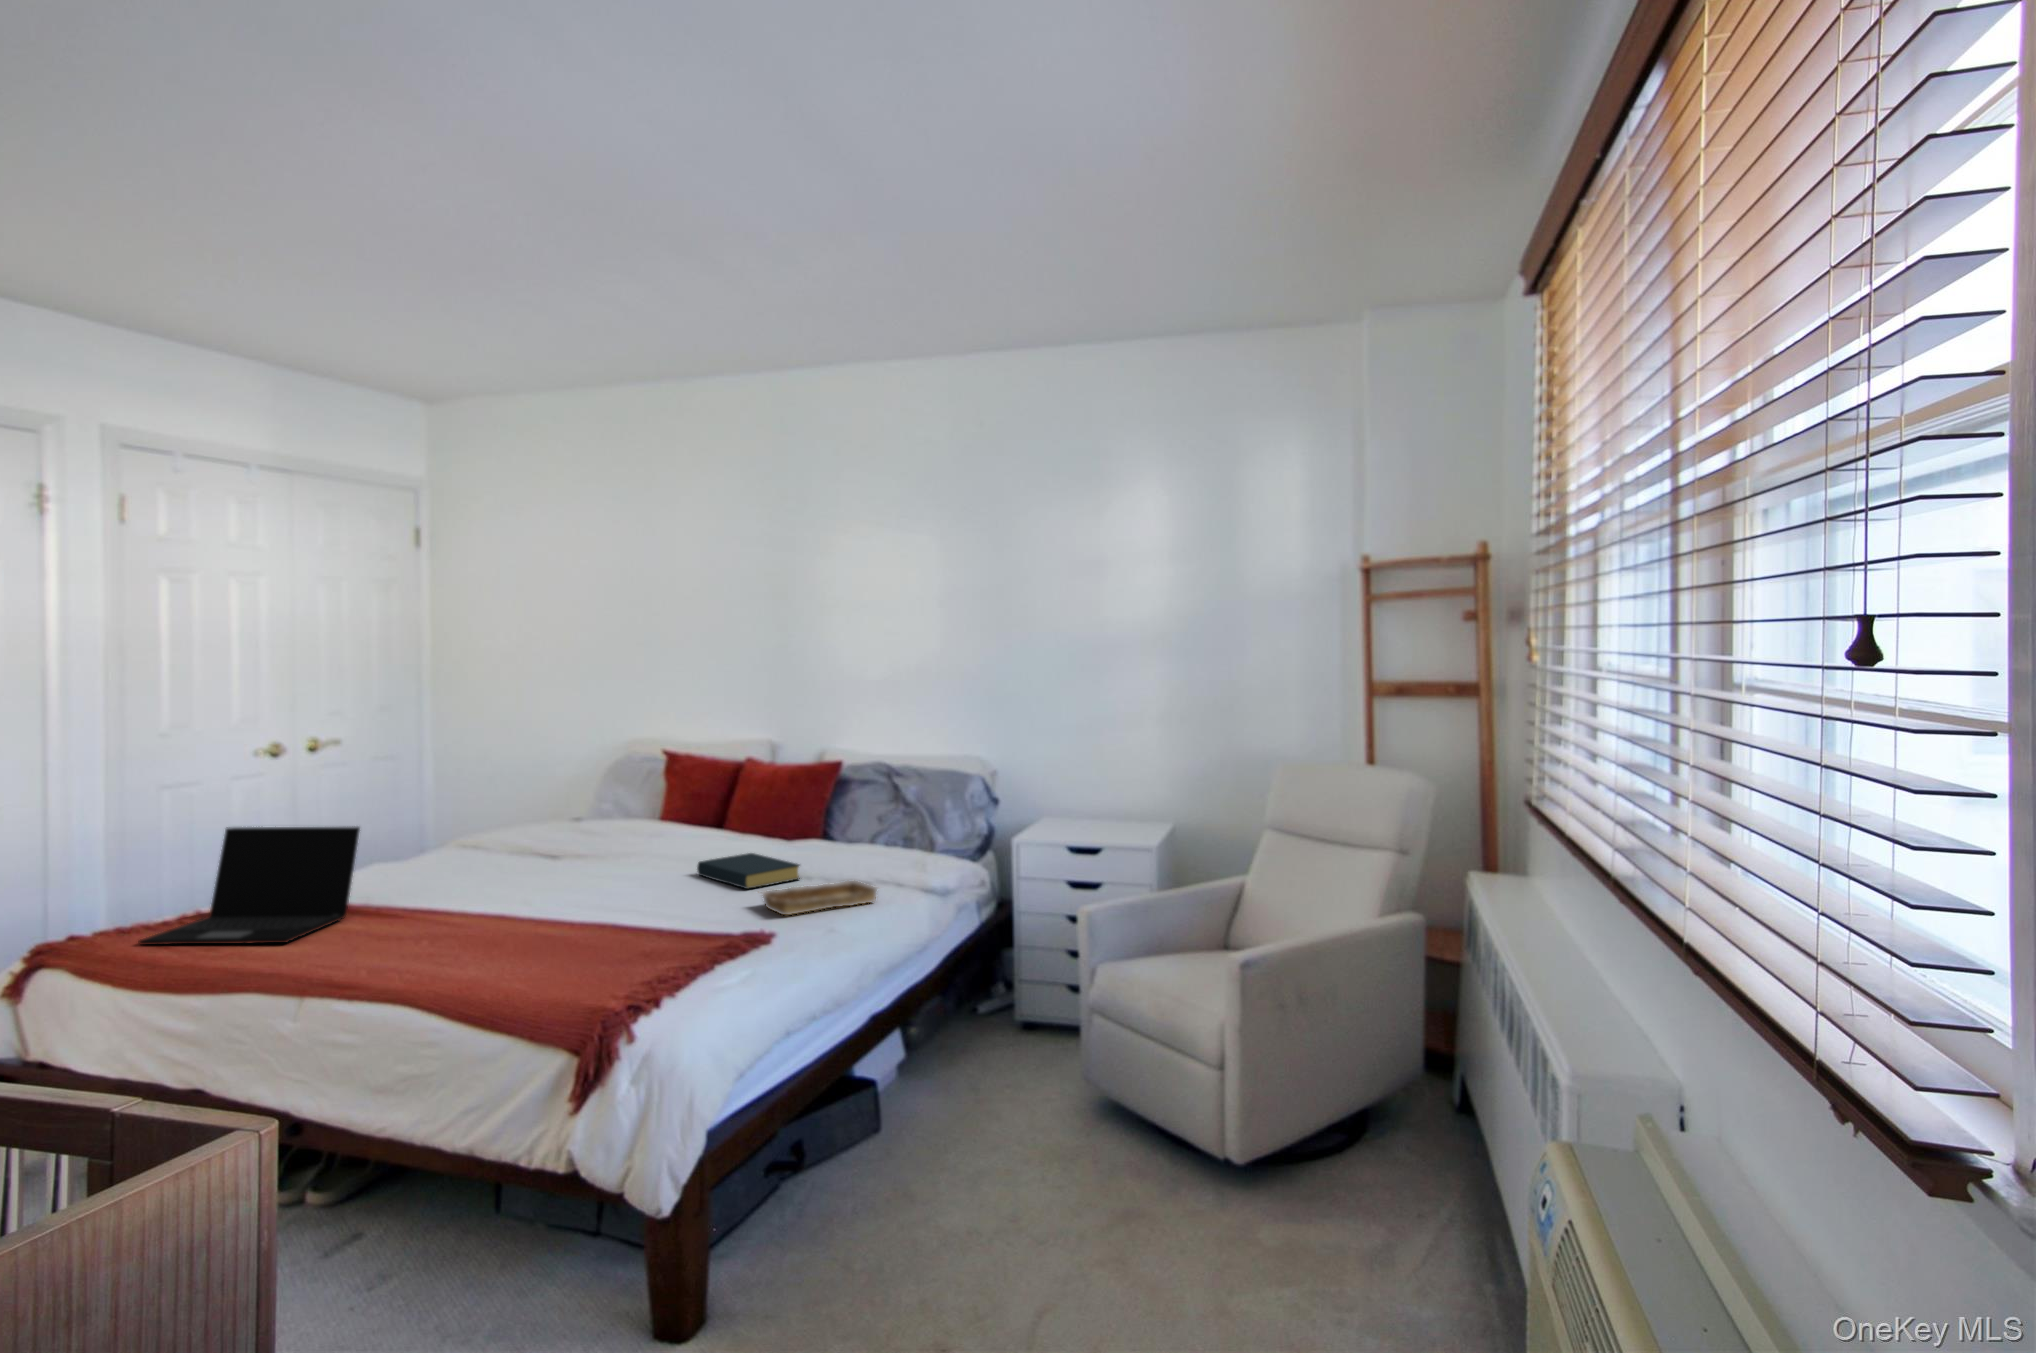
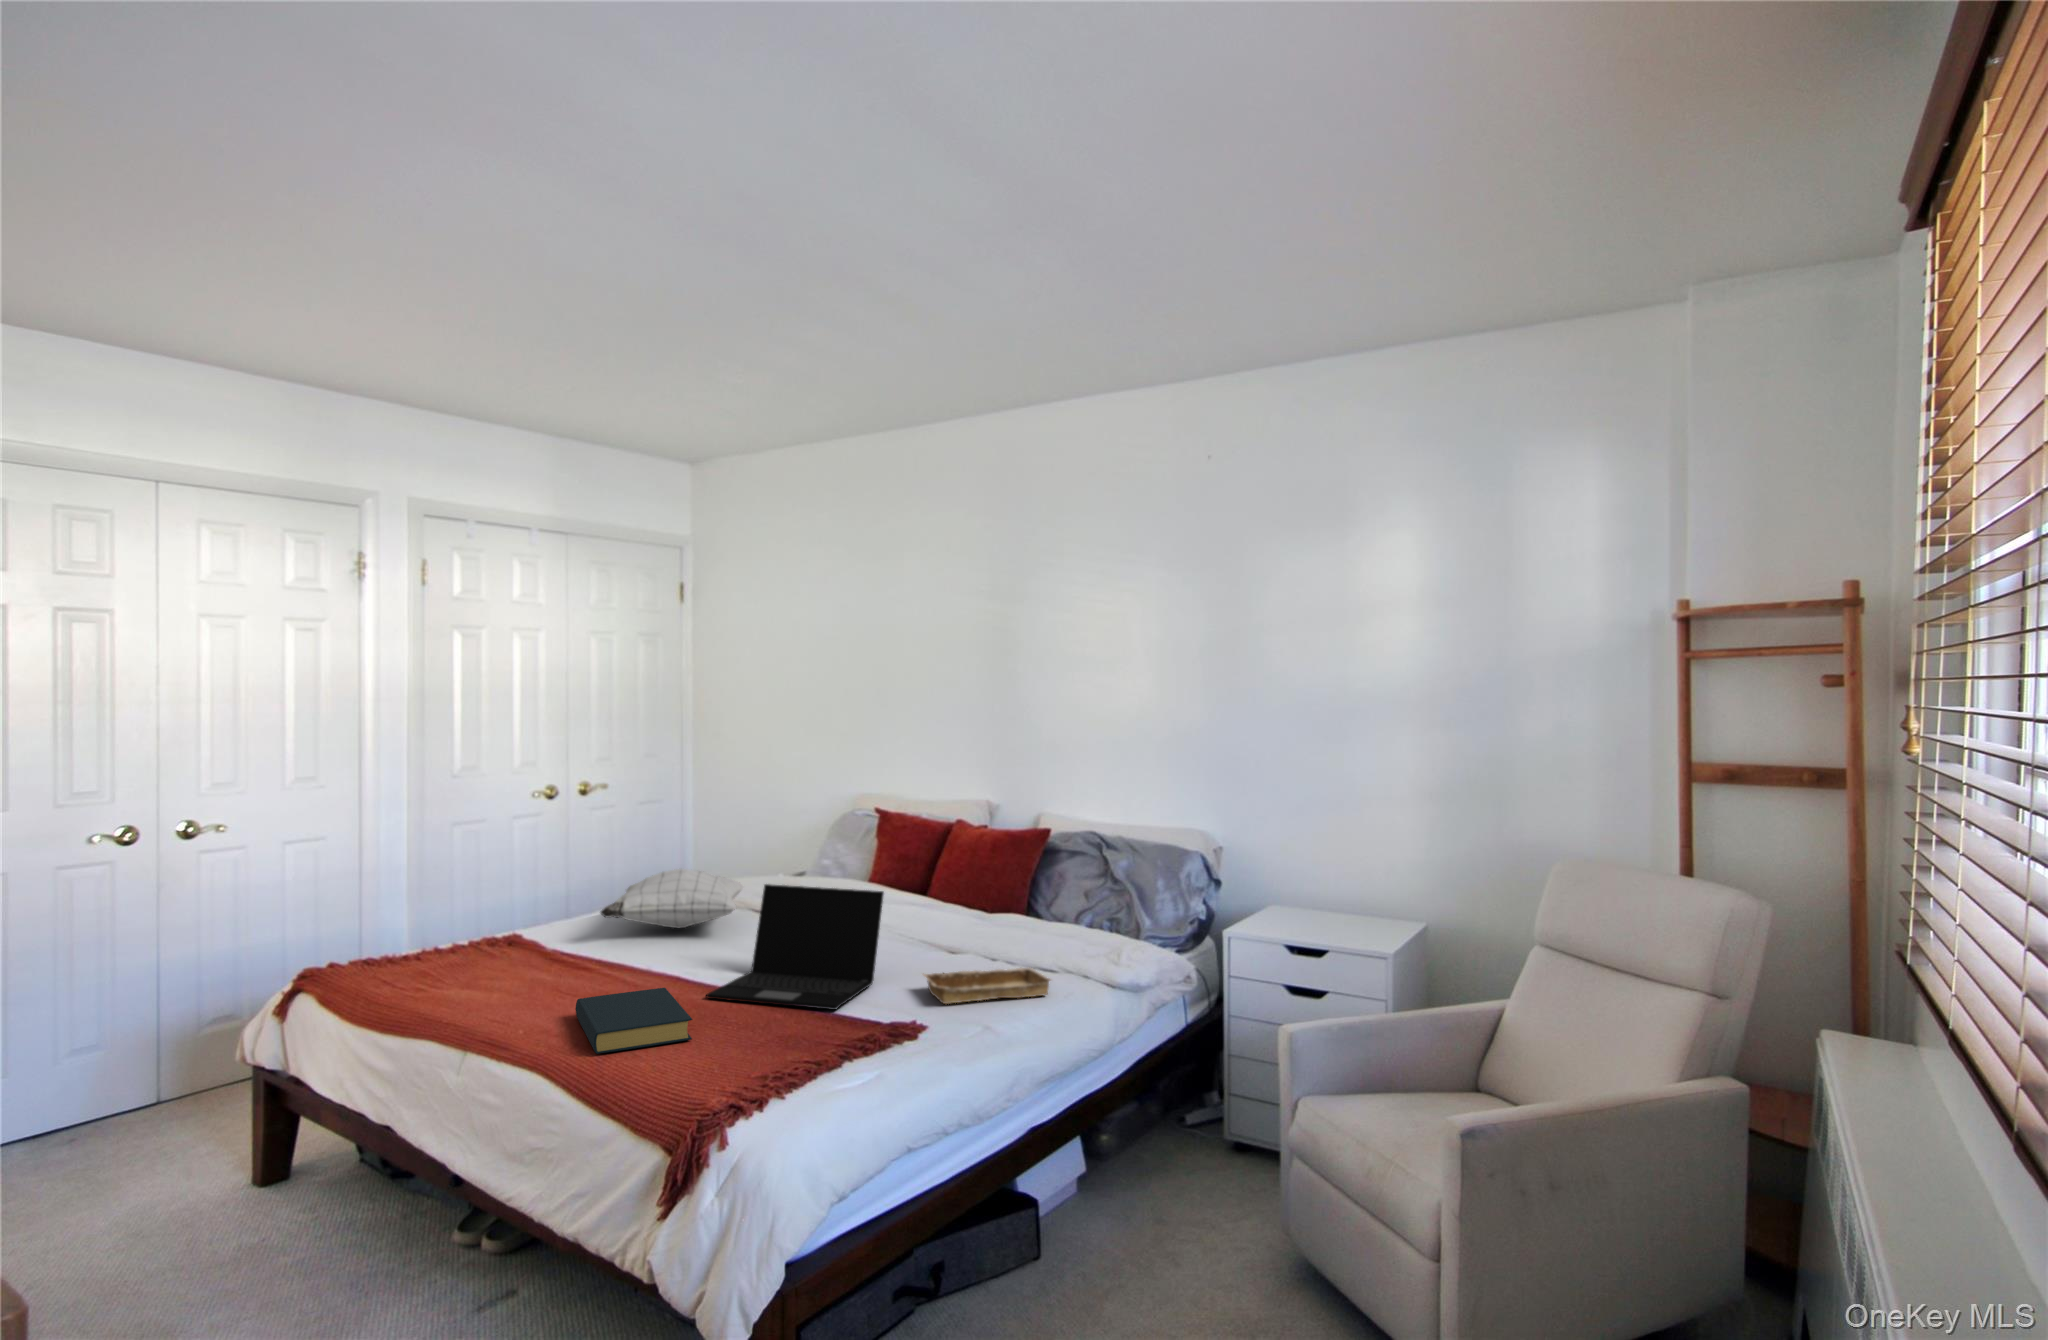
pillow: none [399,815,548,875] -> present [600,869,743,928]
laptop: present [139,826,360,945] -> present [706,884,884,1010]
hardback book: present [697,853,800,889] -> present [576,988,692,1054]

